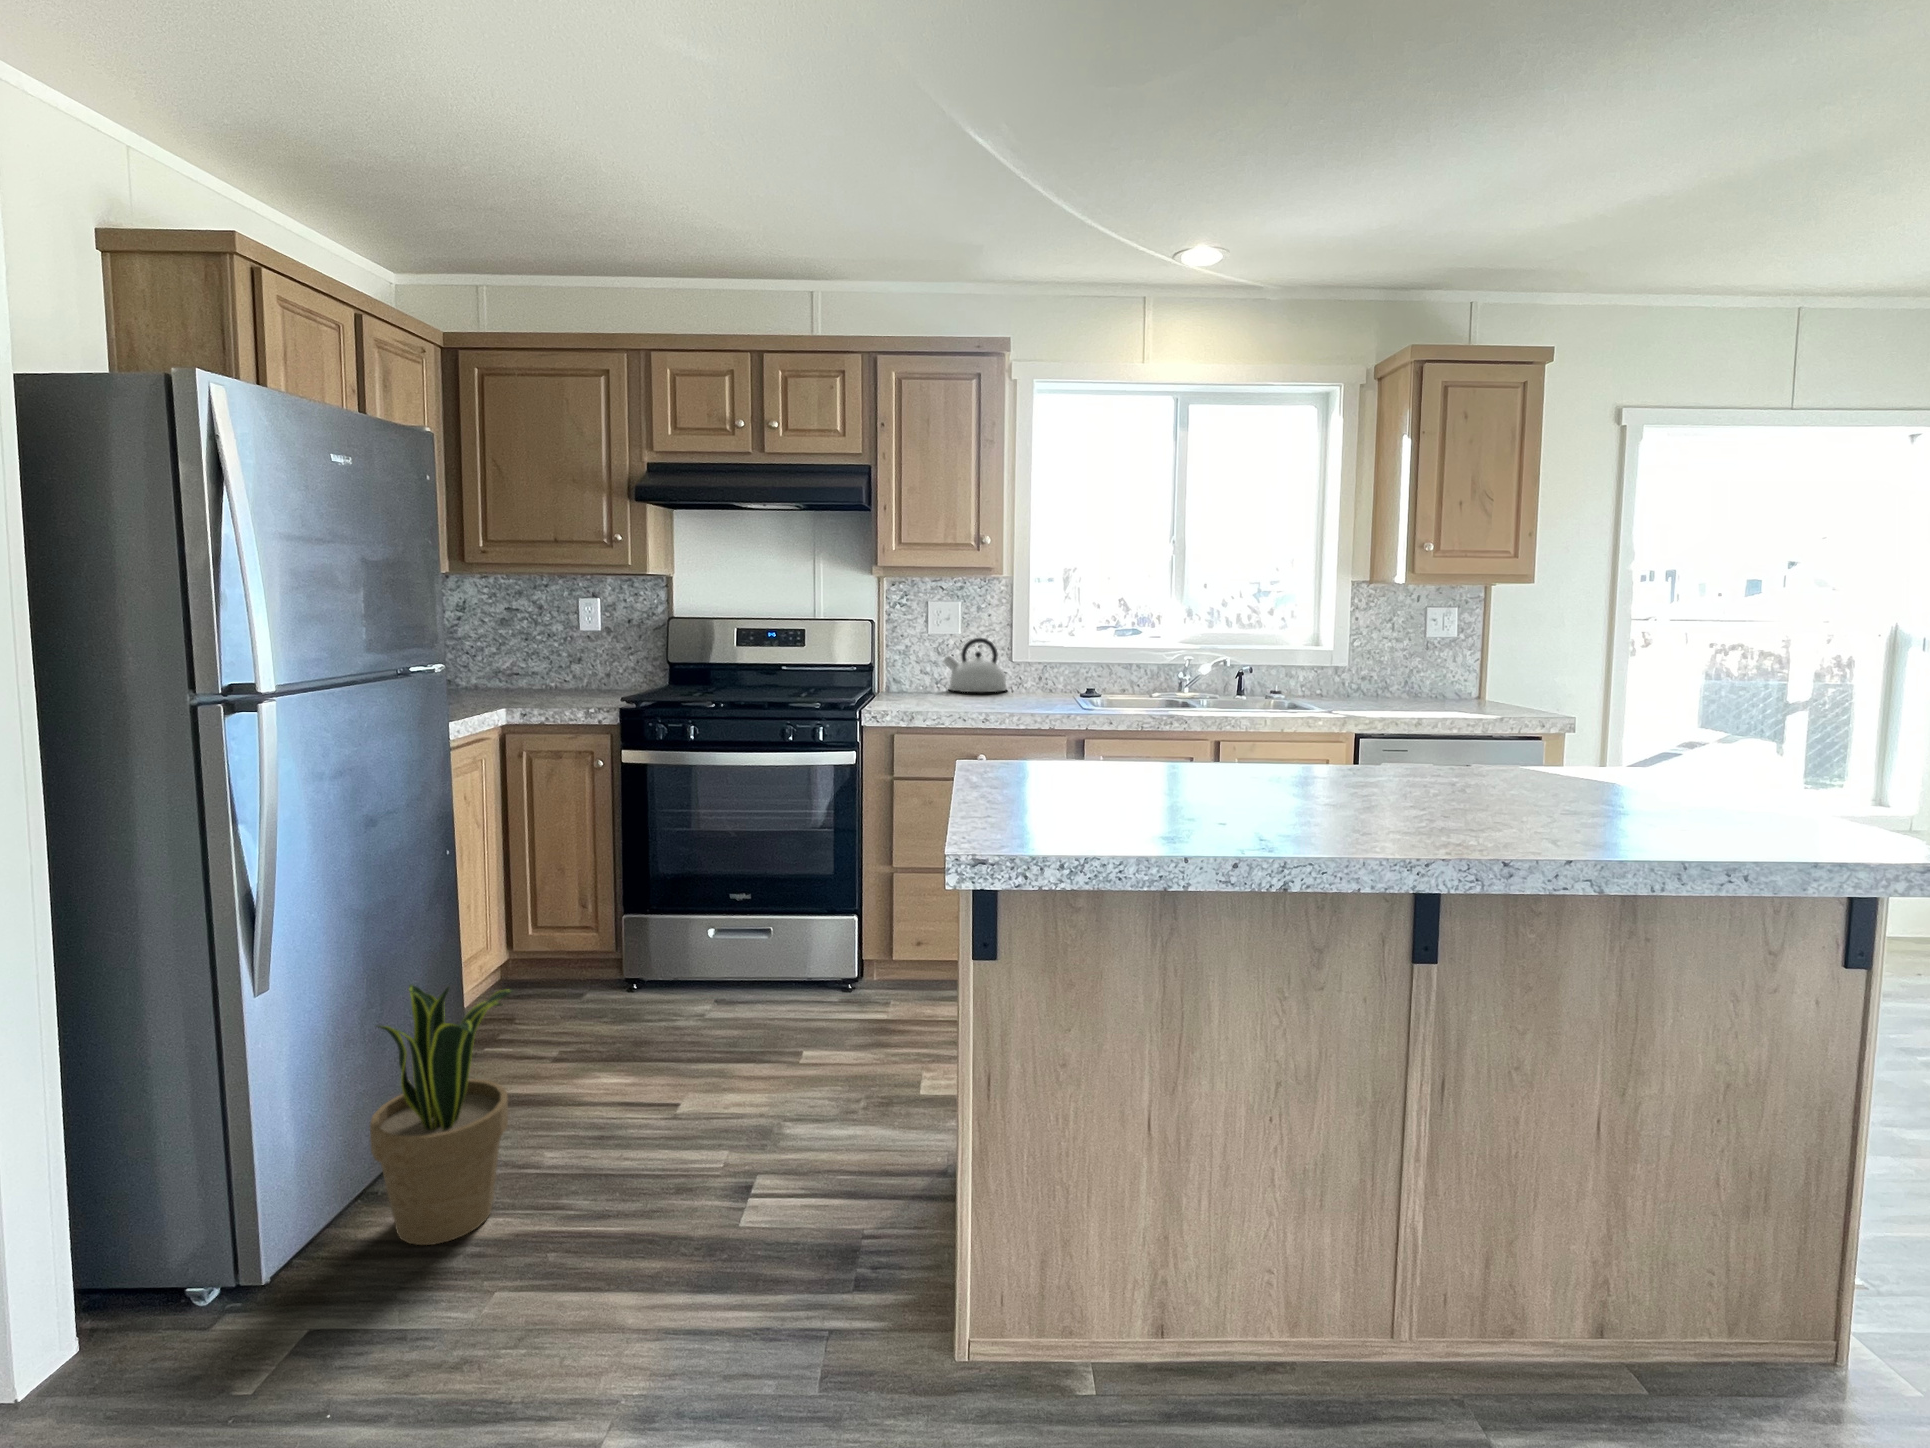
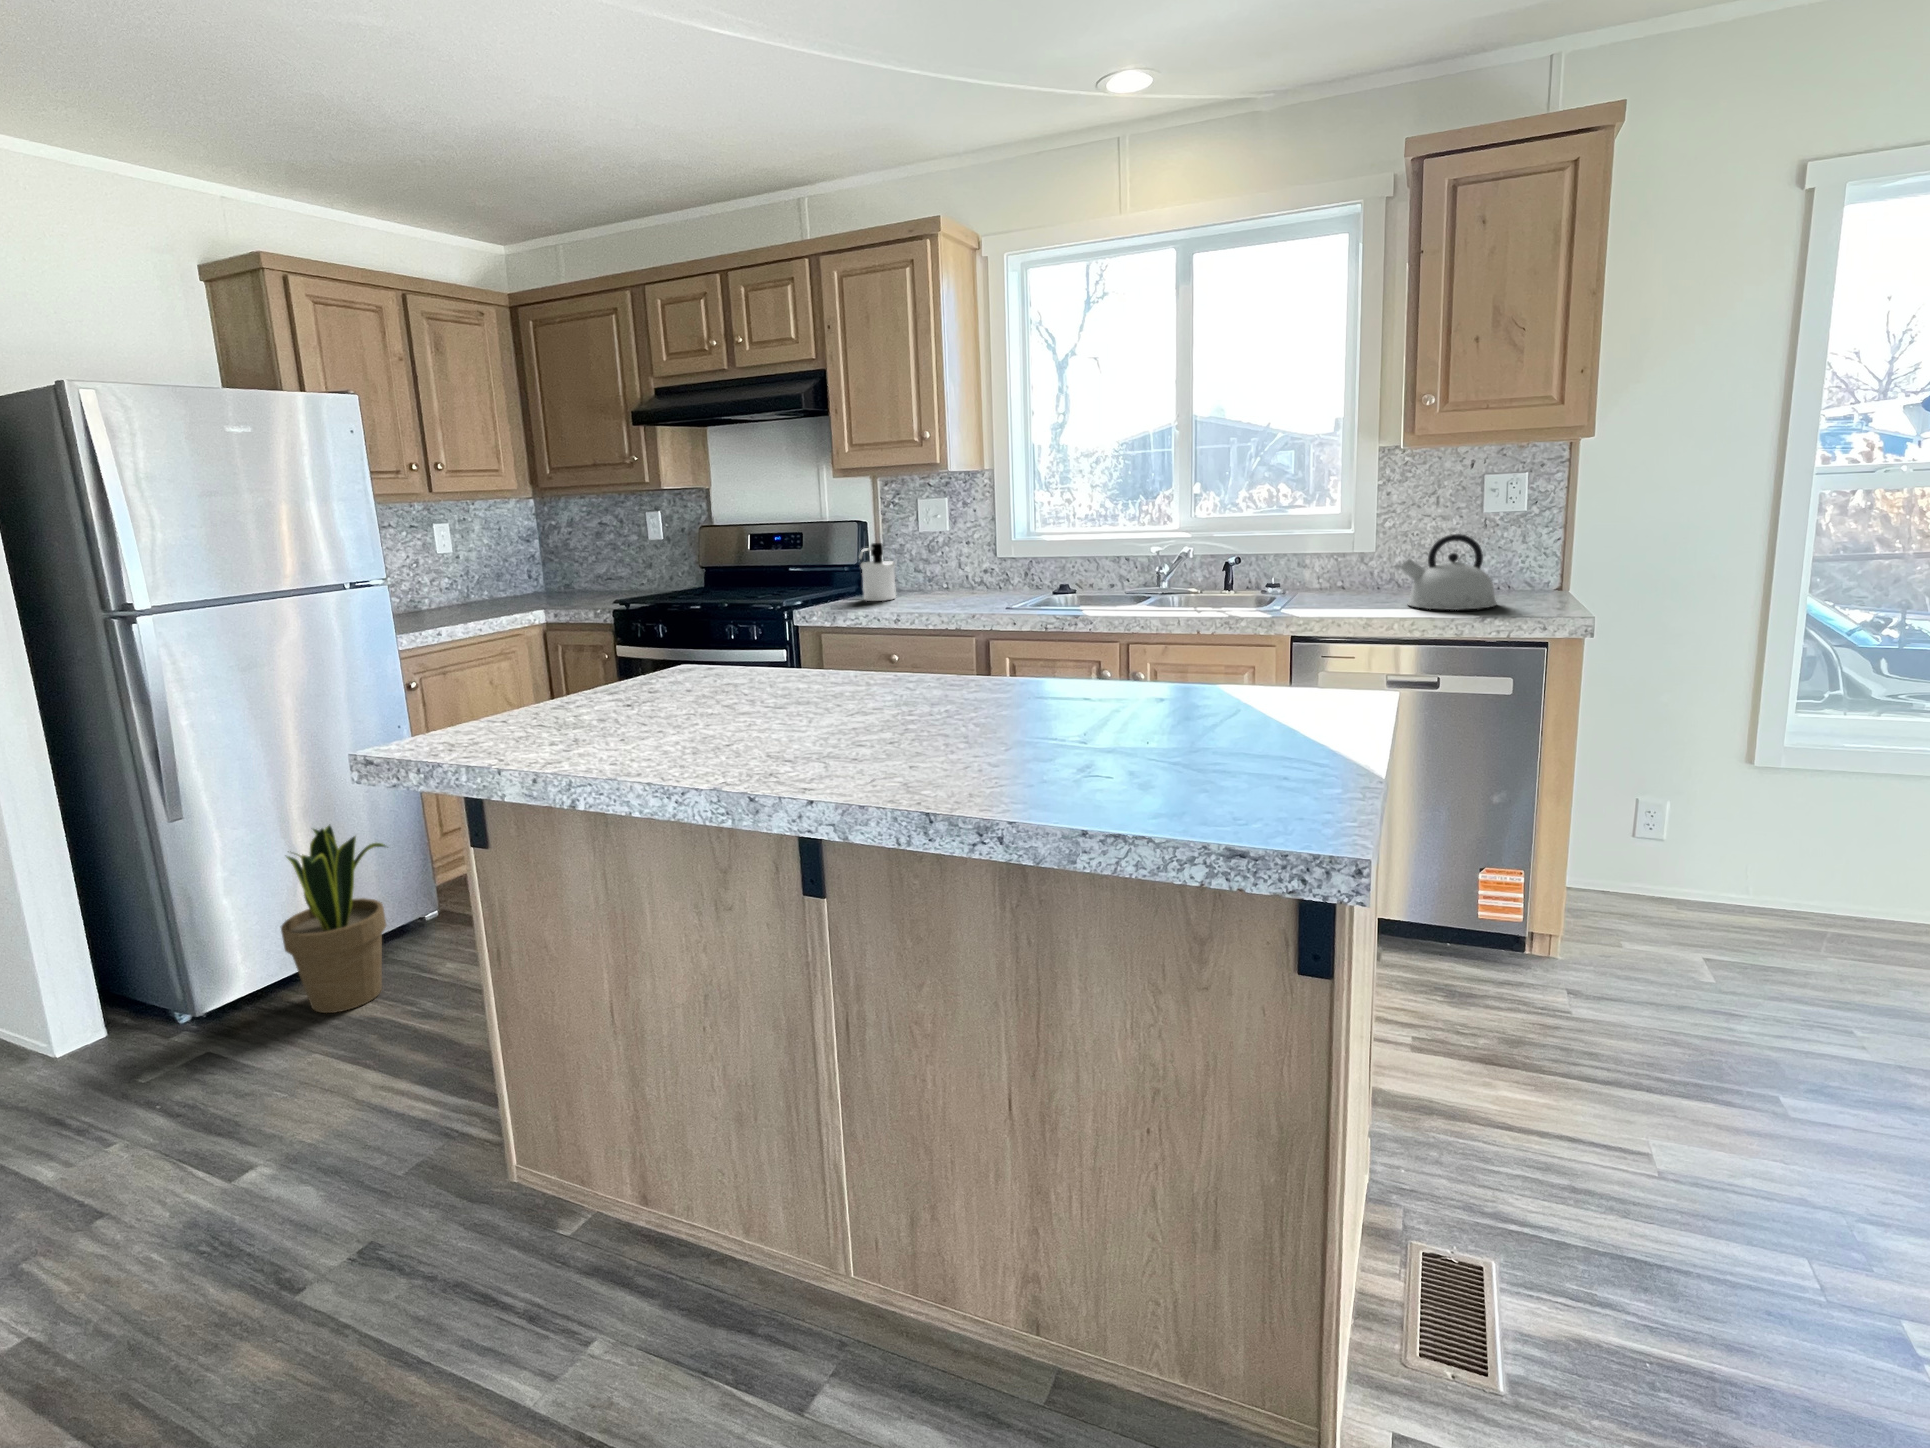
kettle: present [943,638,1007,692] -> present [1401,534,1497,610]
soap dispenser: none [902,643,937,701] -> present [859,543,896,601]

